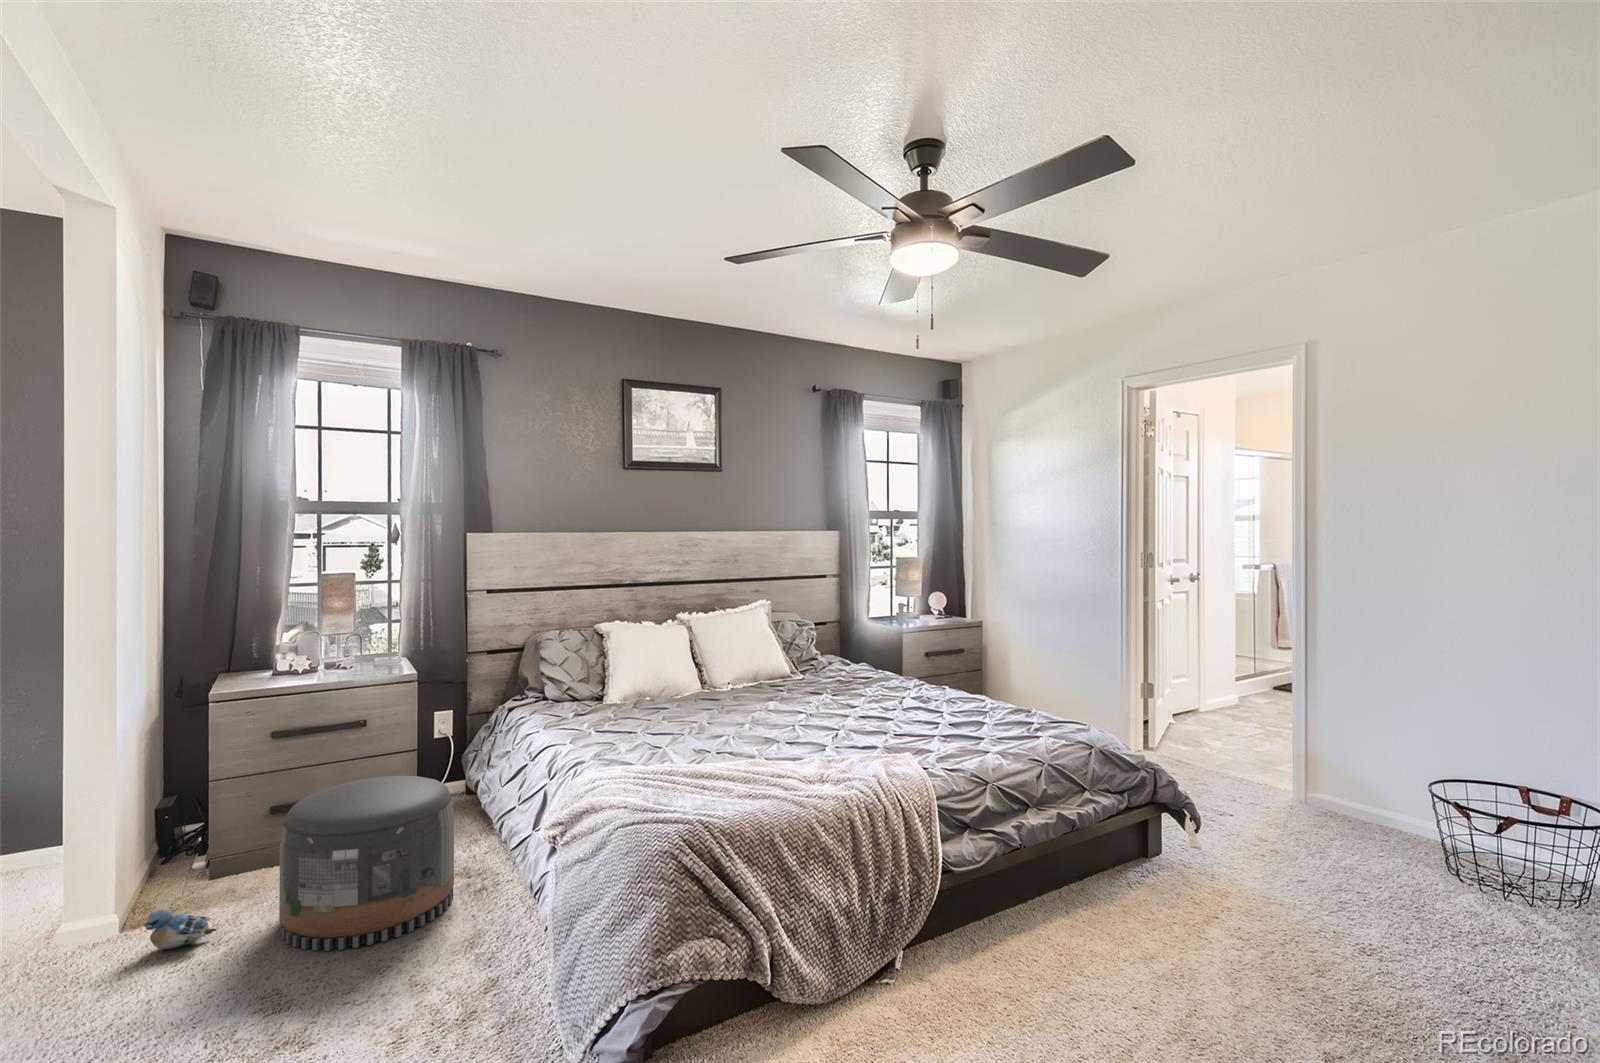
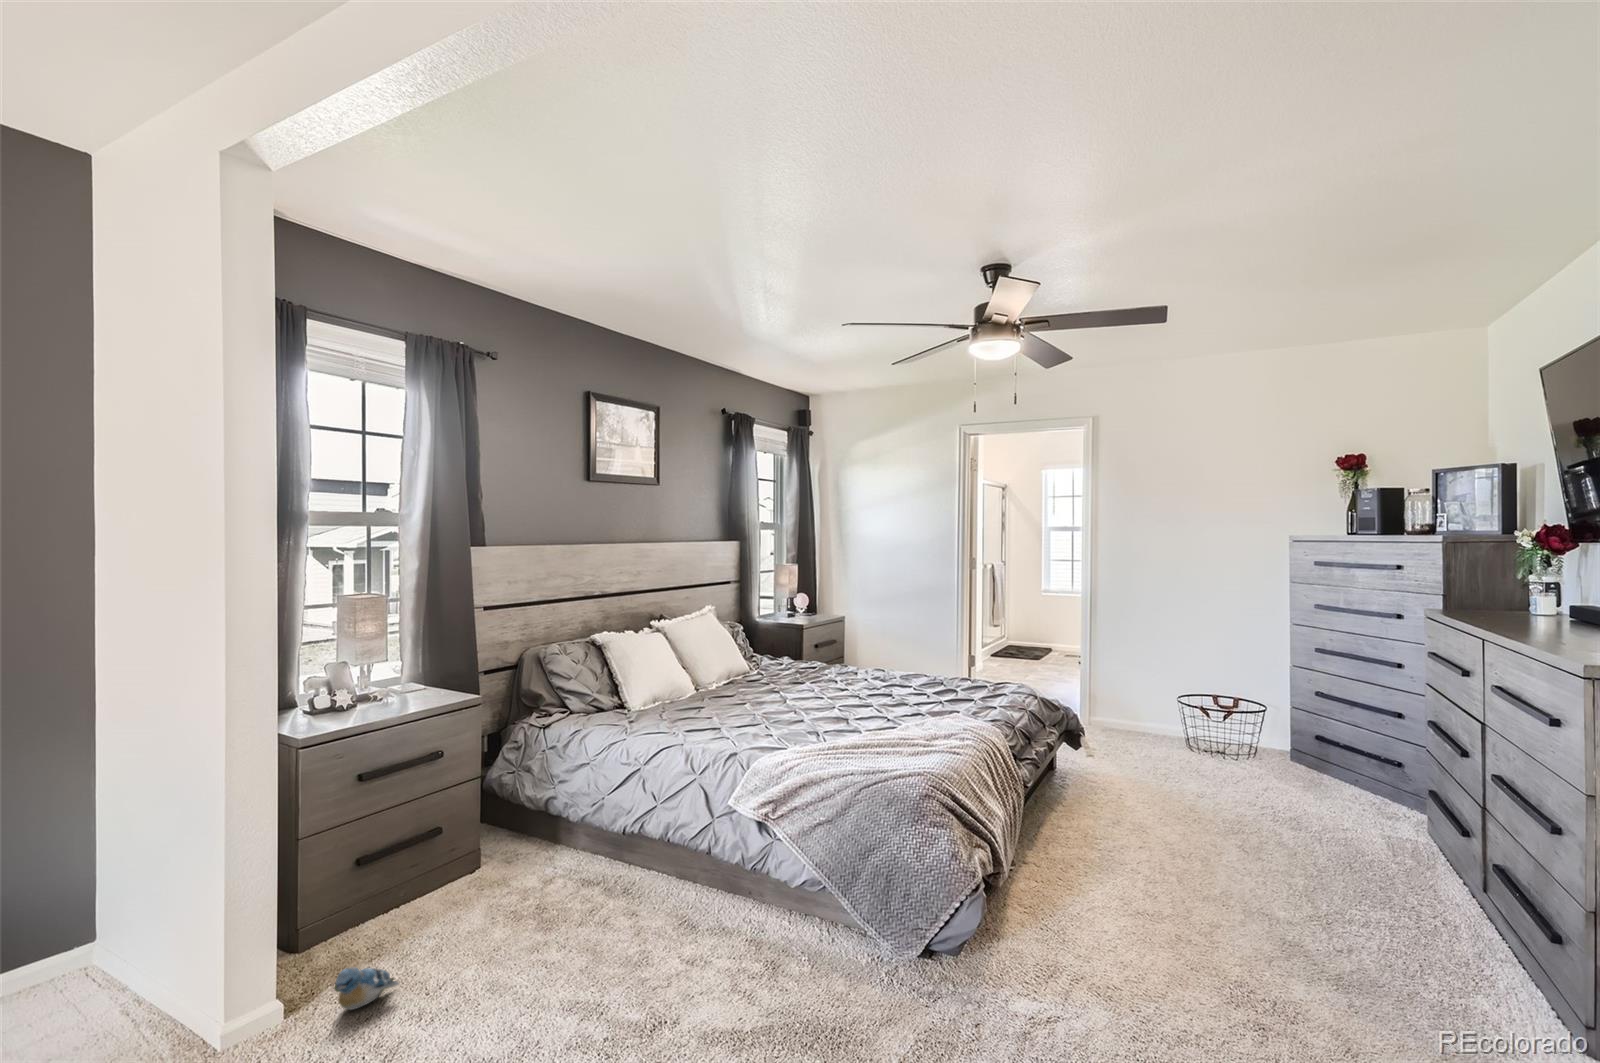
pouf: present [279,776,454,951] -> none [445,793,605,971]

